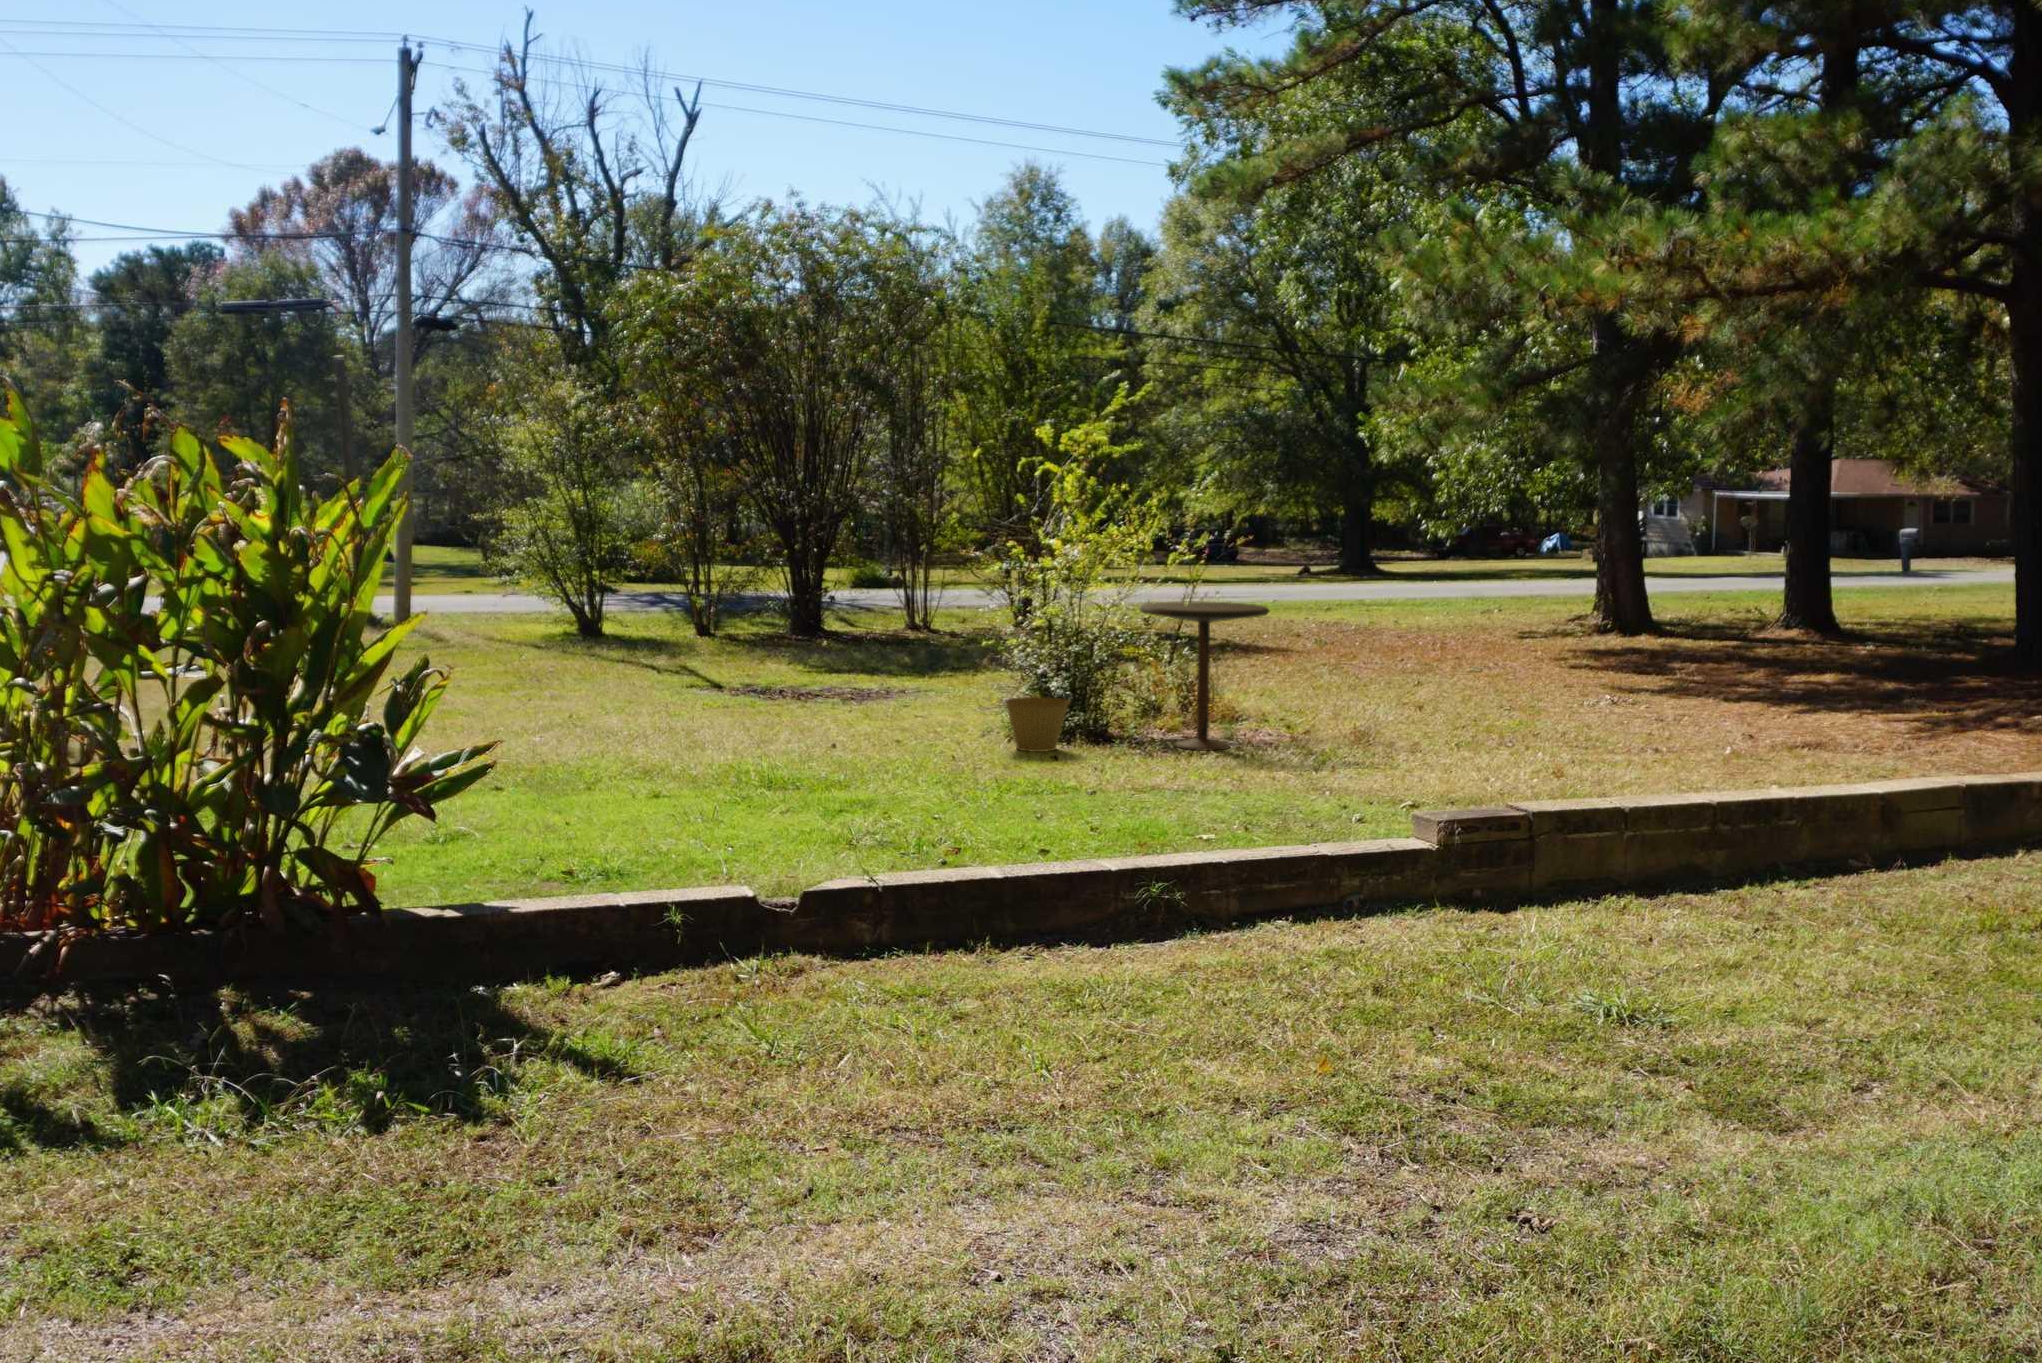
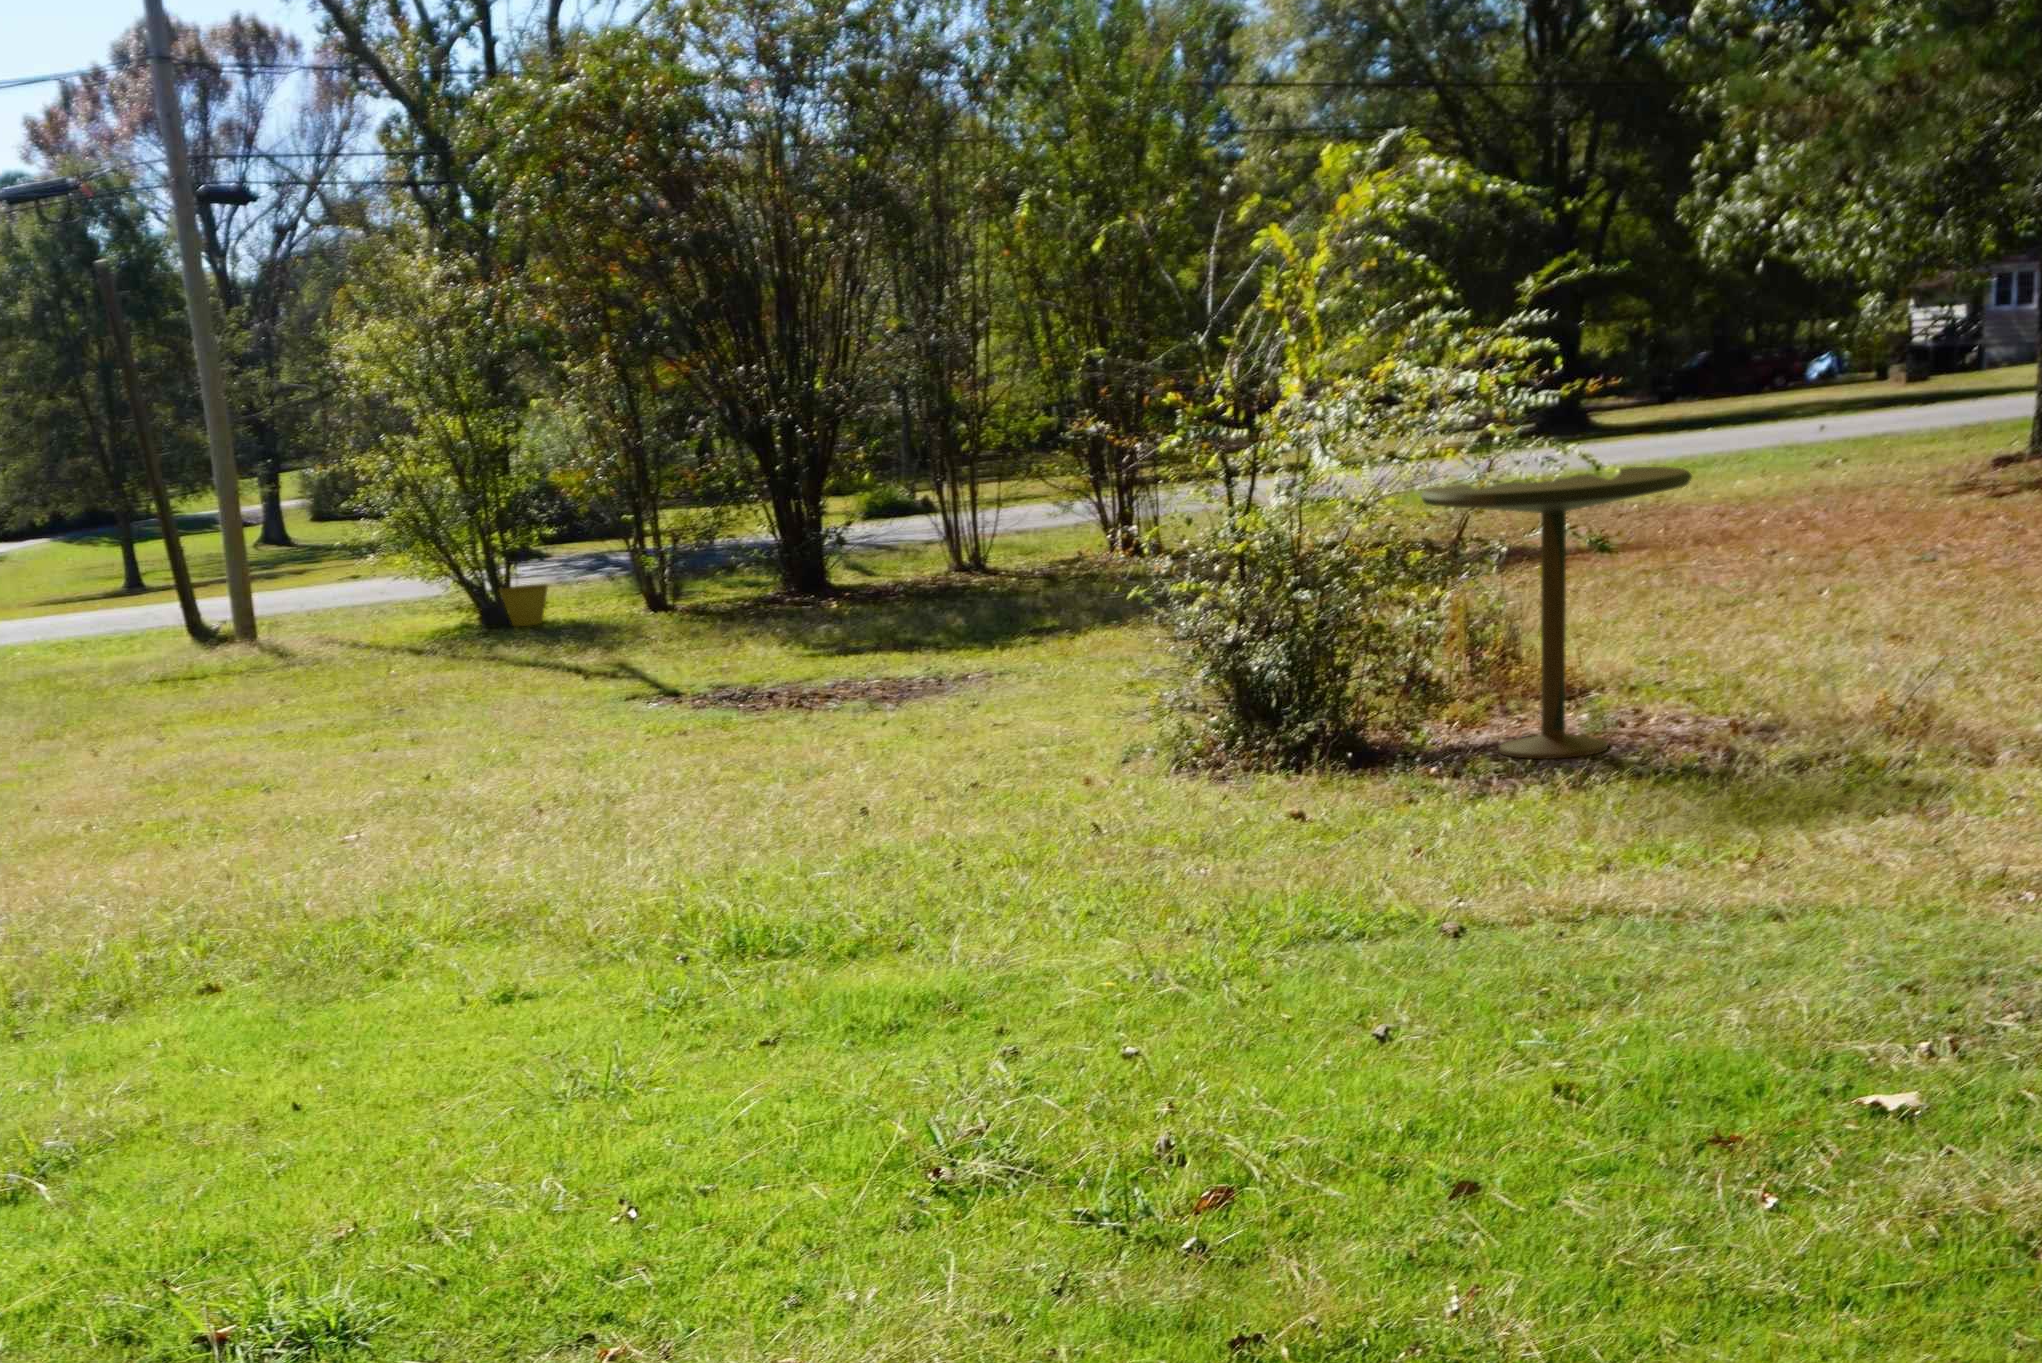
basket: present [1005,697,1070,752] -> present [499,584,548,626]

